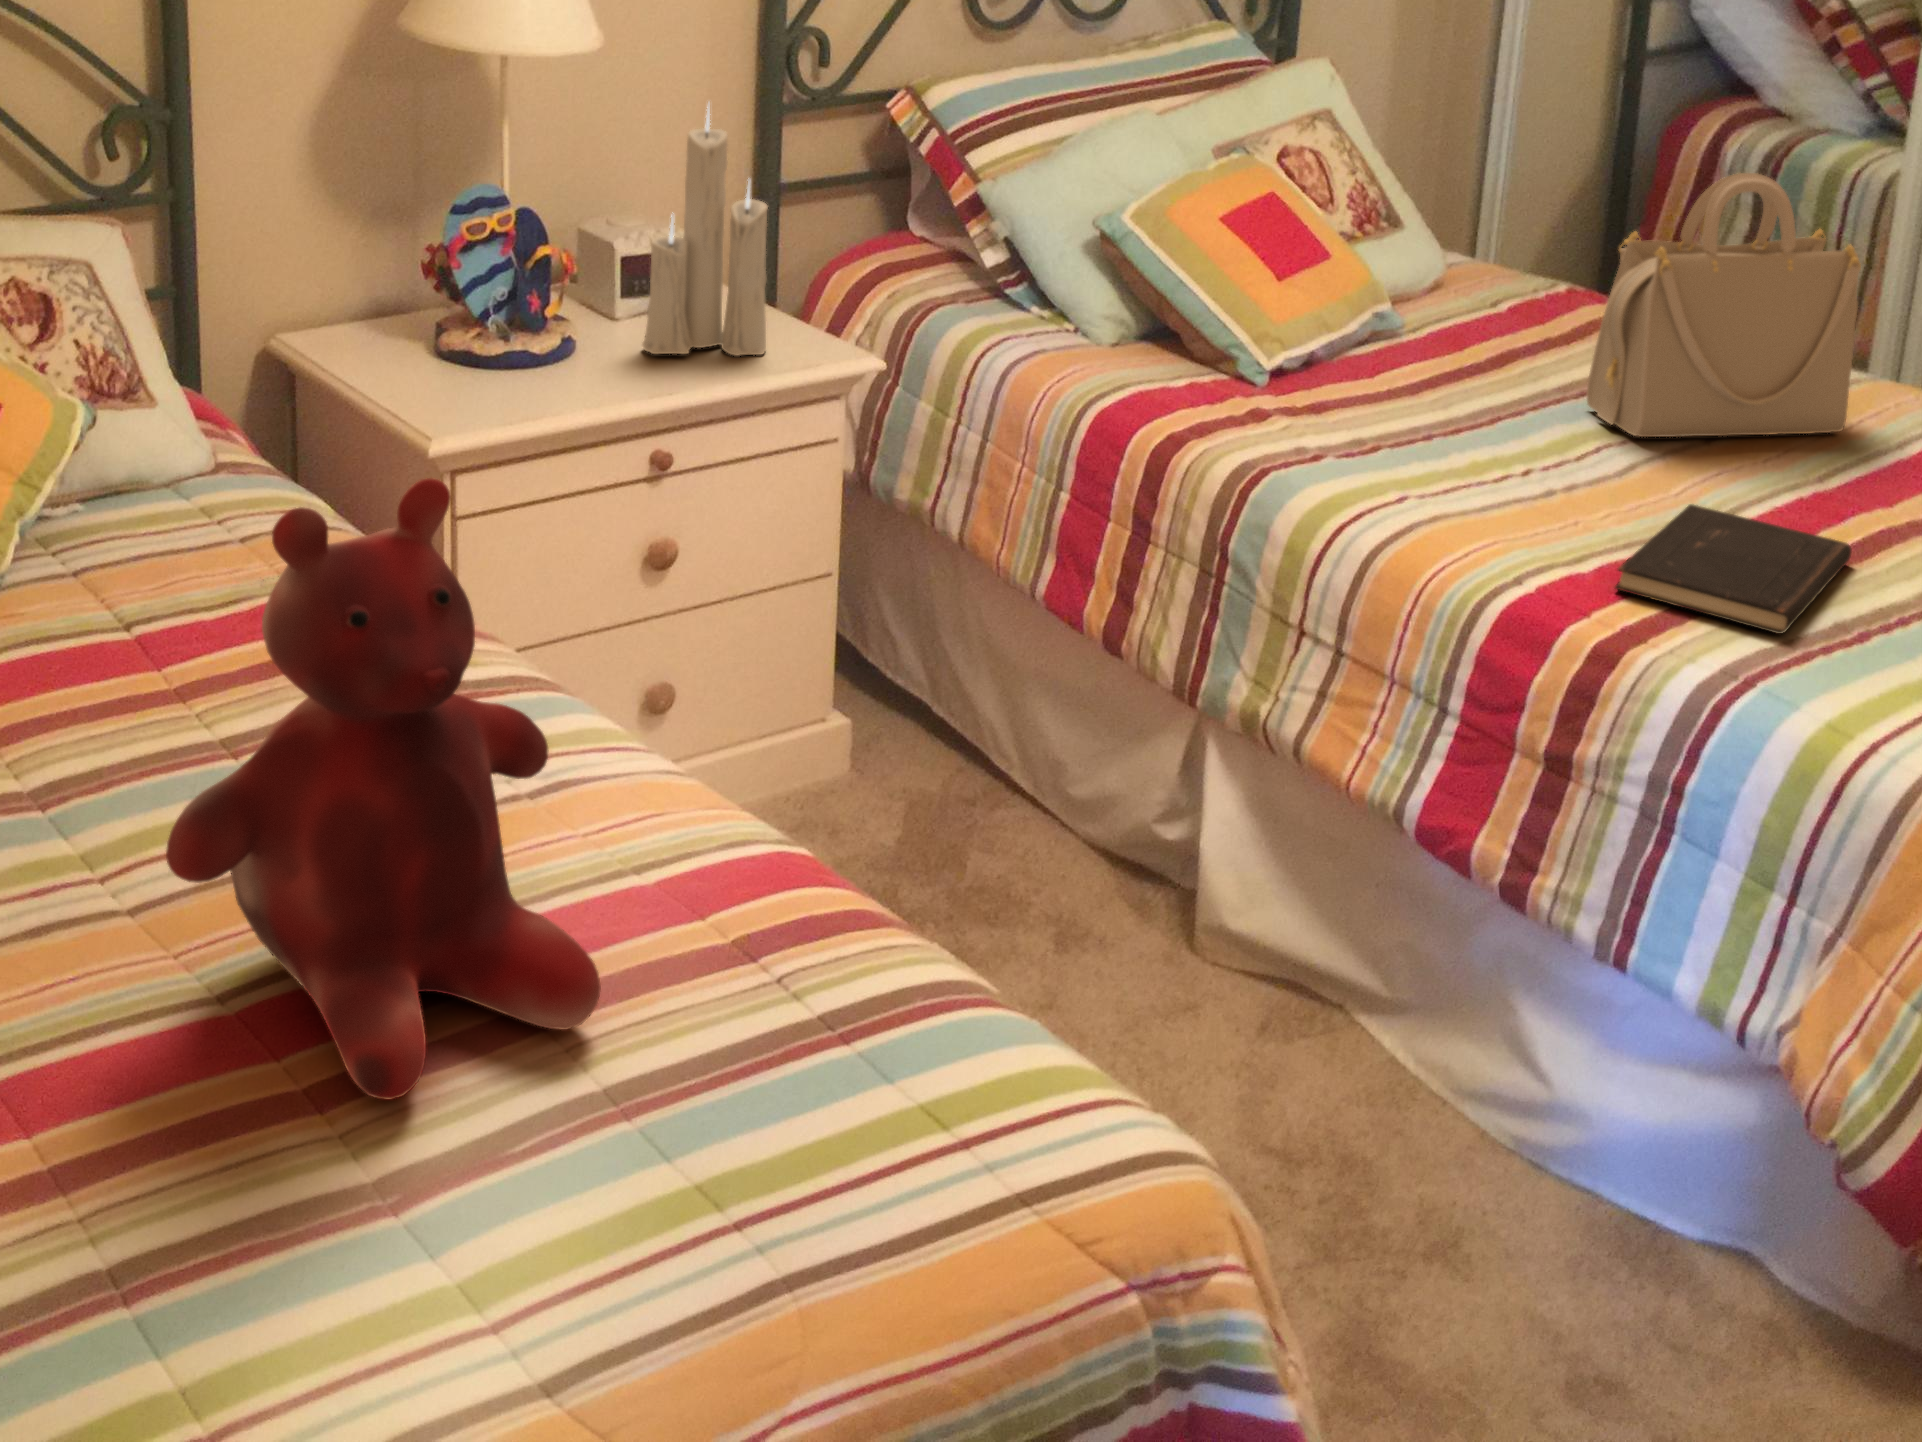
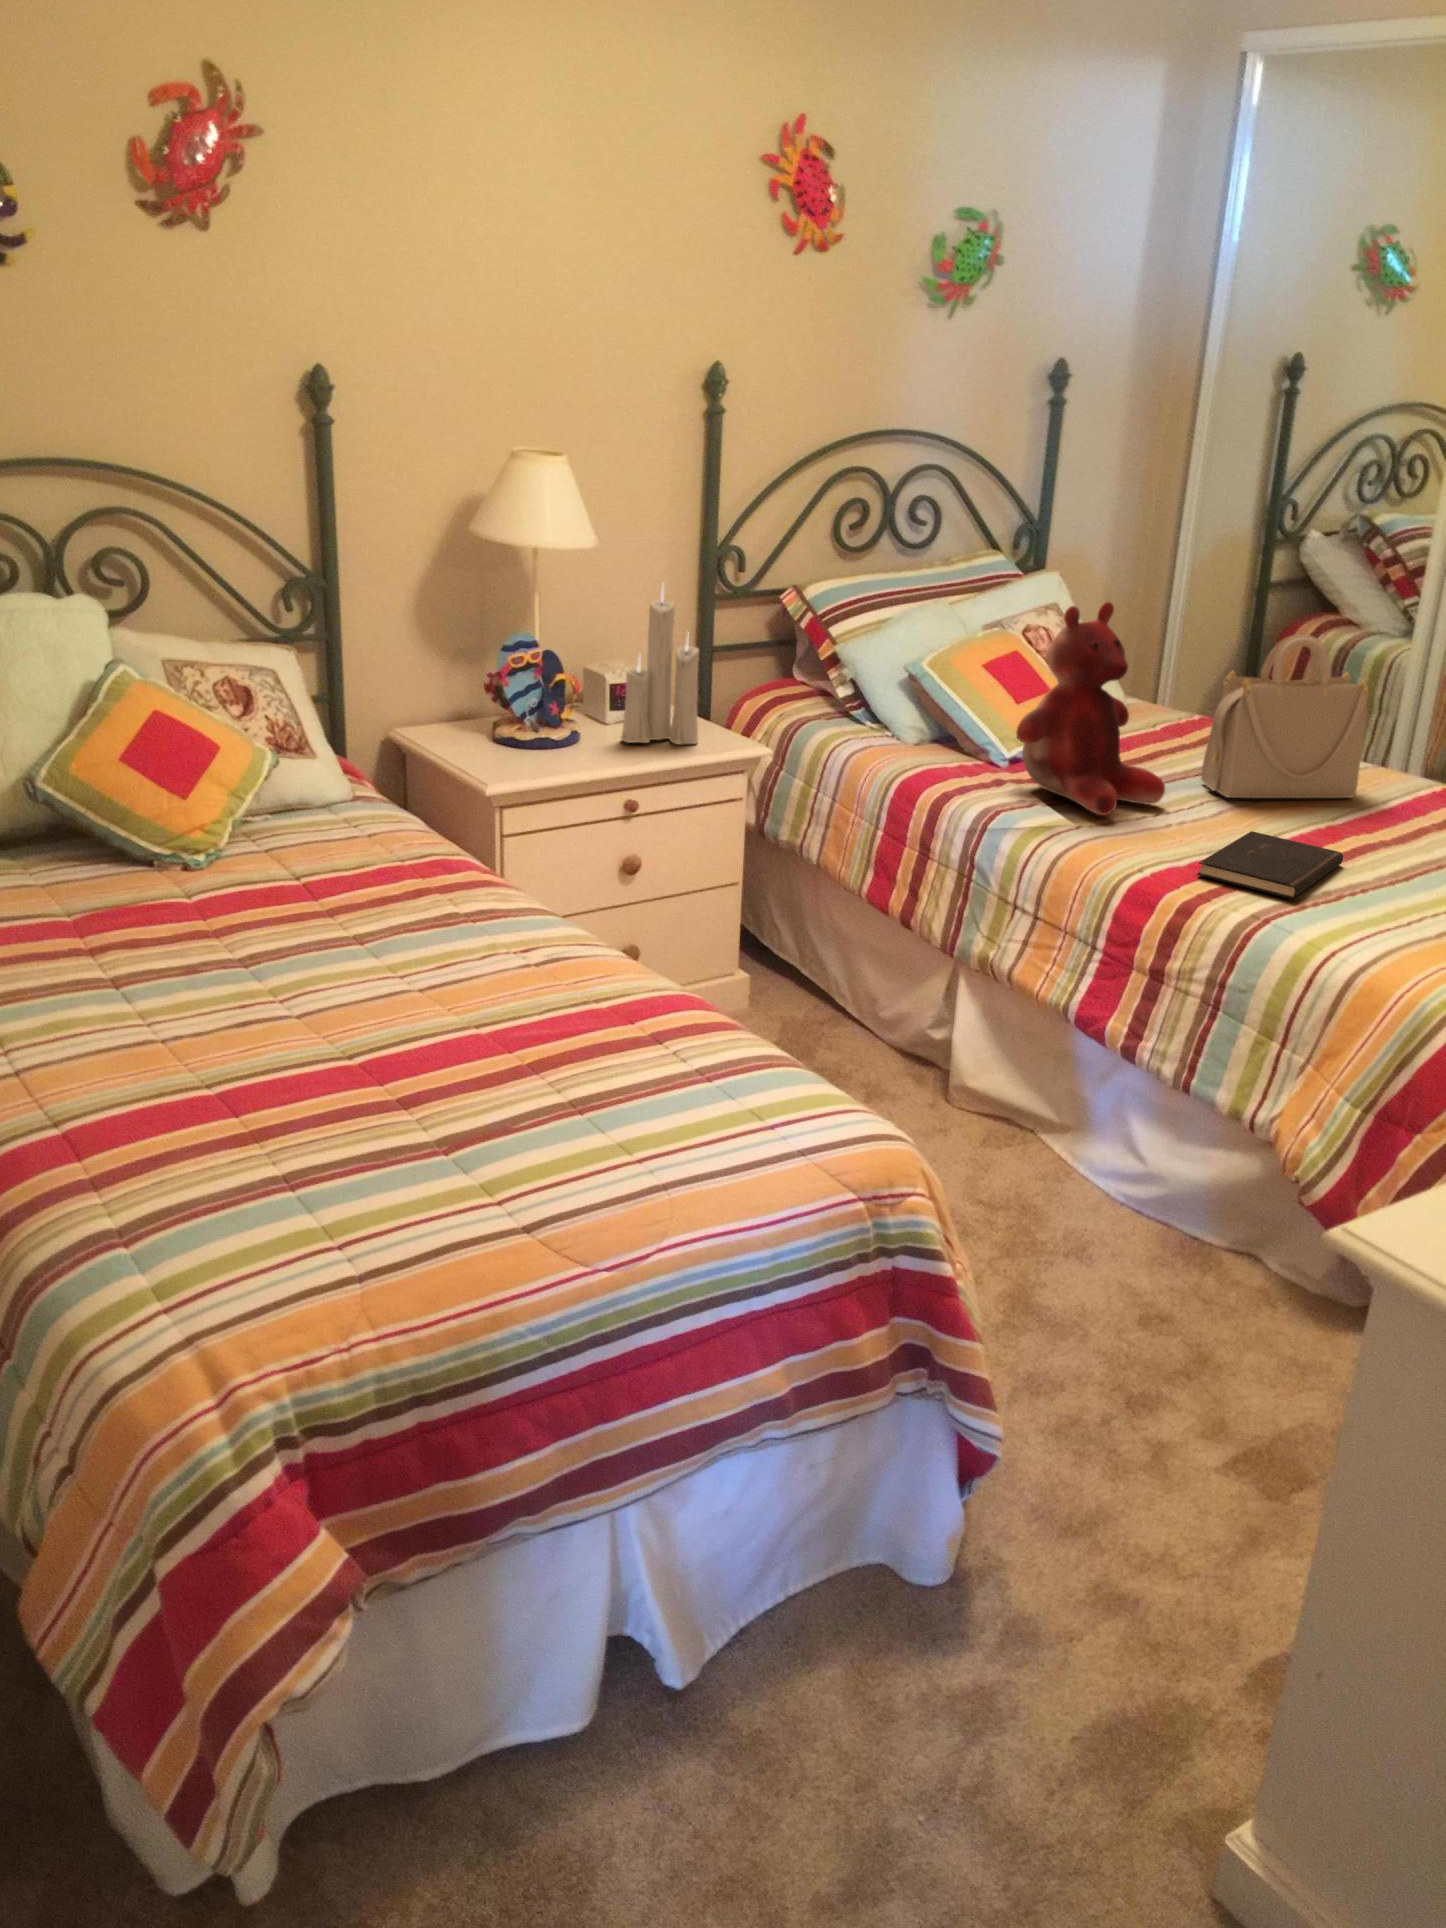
teddy bear: present [166,478,601,1099] -> present [1016,602,1165,815]

